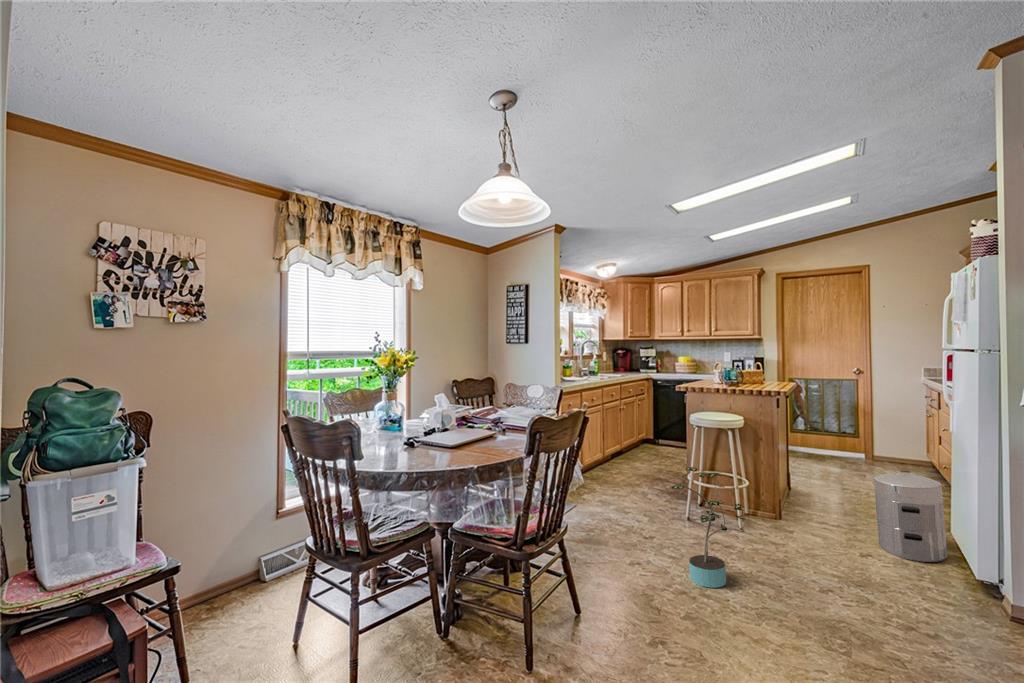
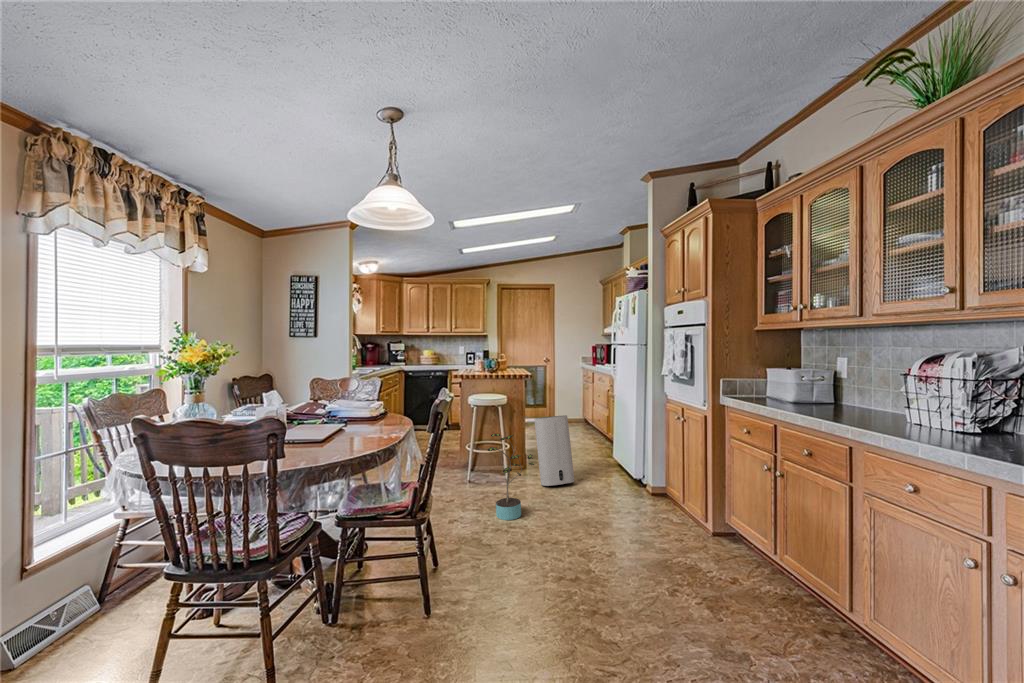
air purifier: none [777,454,845,559] -> present [534,415,574,486]
waste bin: present [873,471,948,562] -> none [582,420,617,475]

